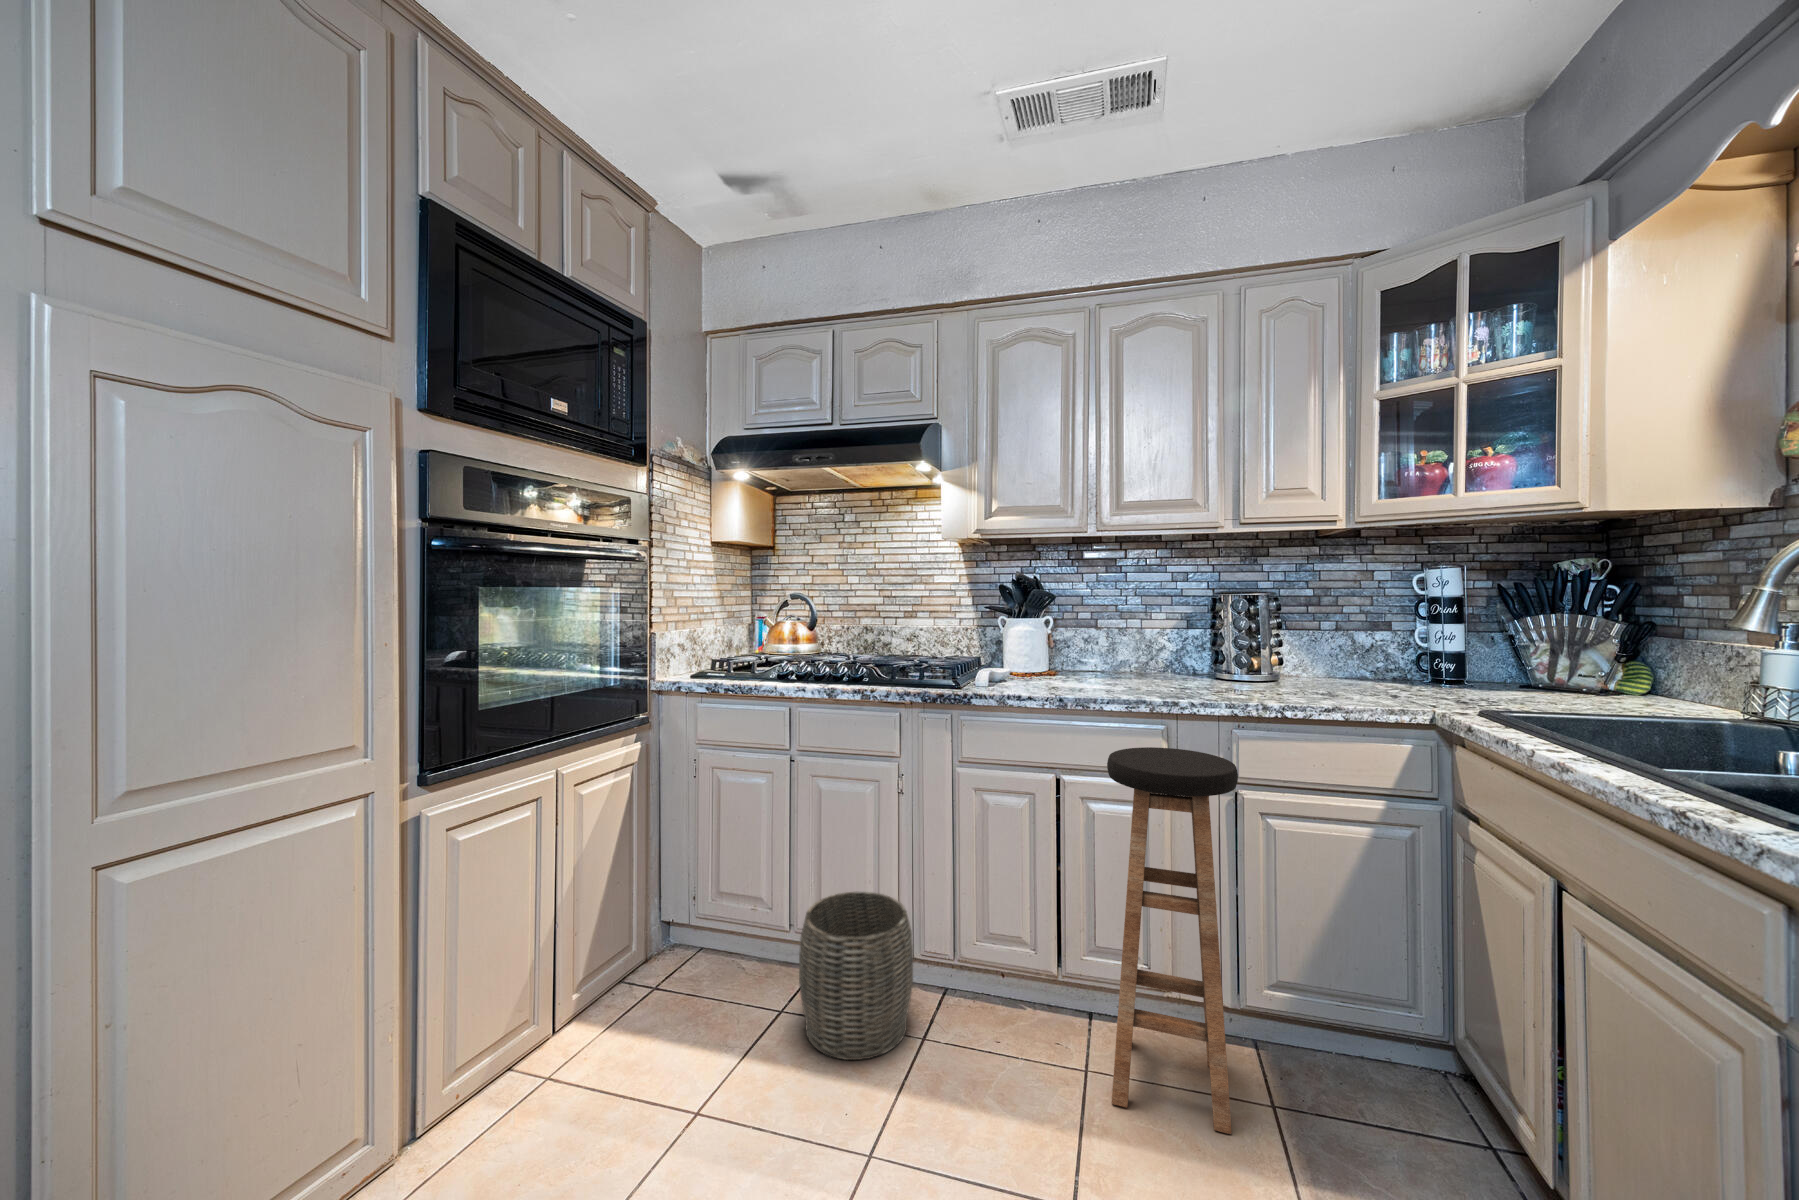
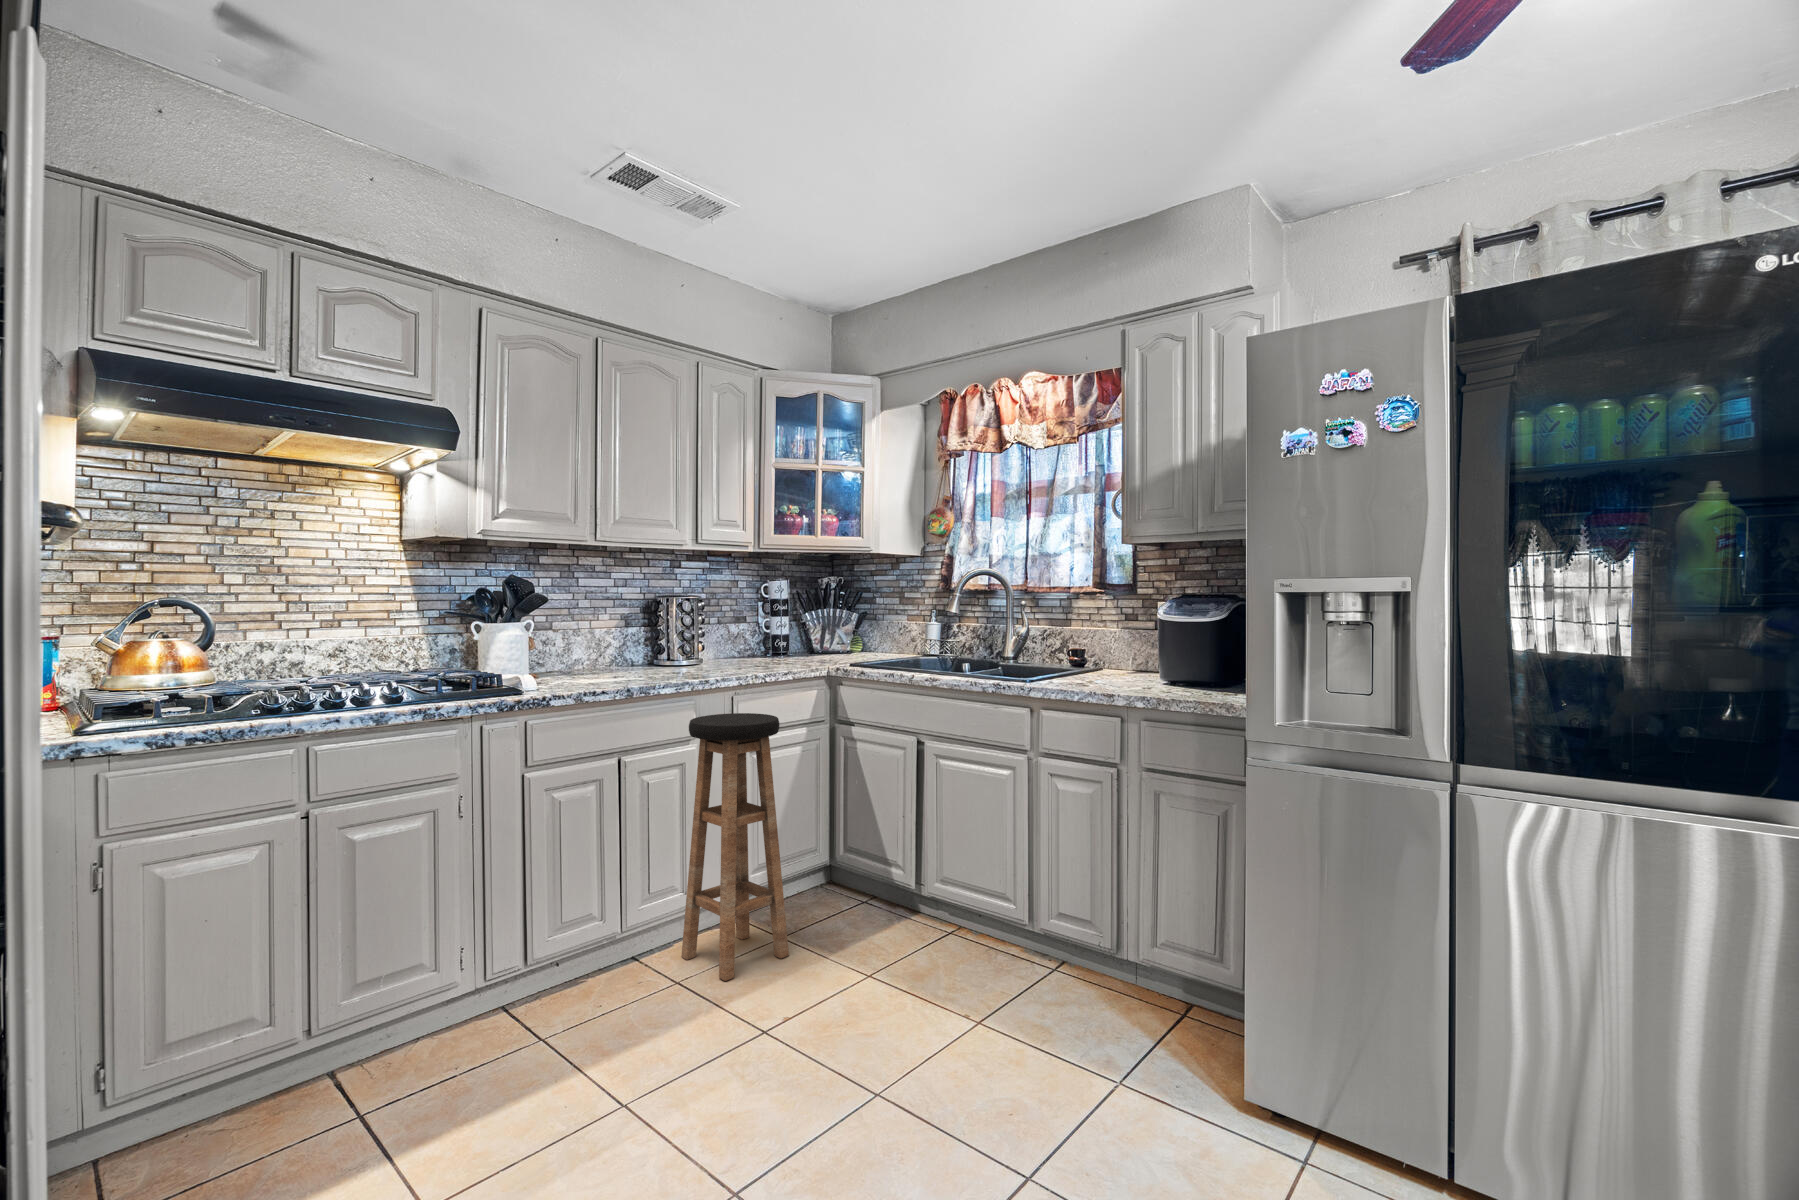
woven basket: present [799,892,913,1060] -> none [417,923,554,1100]

